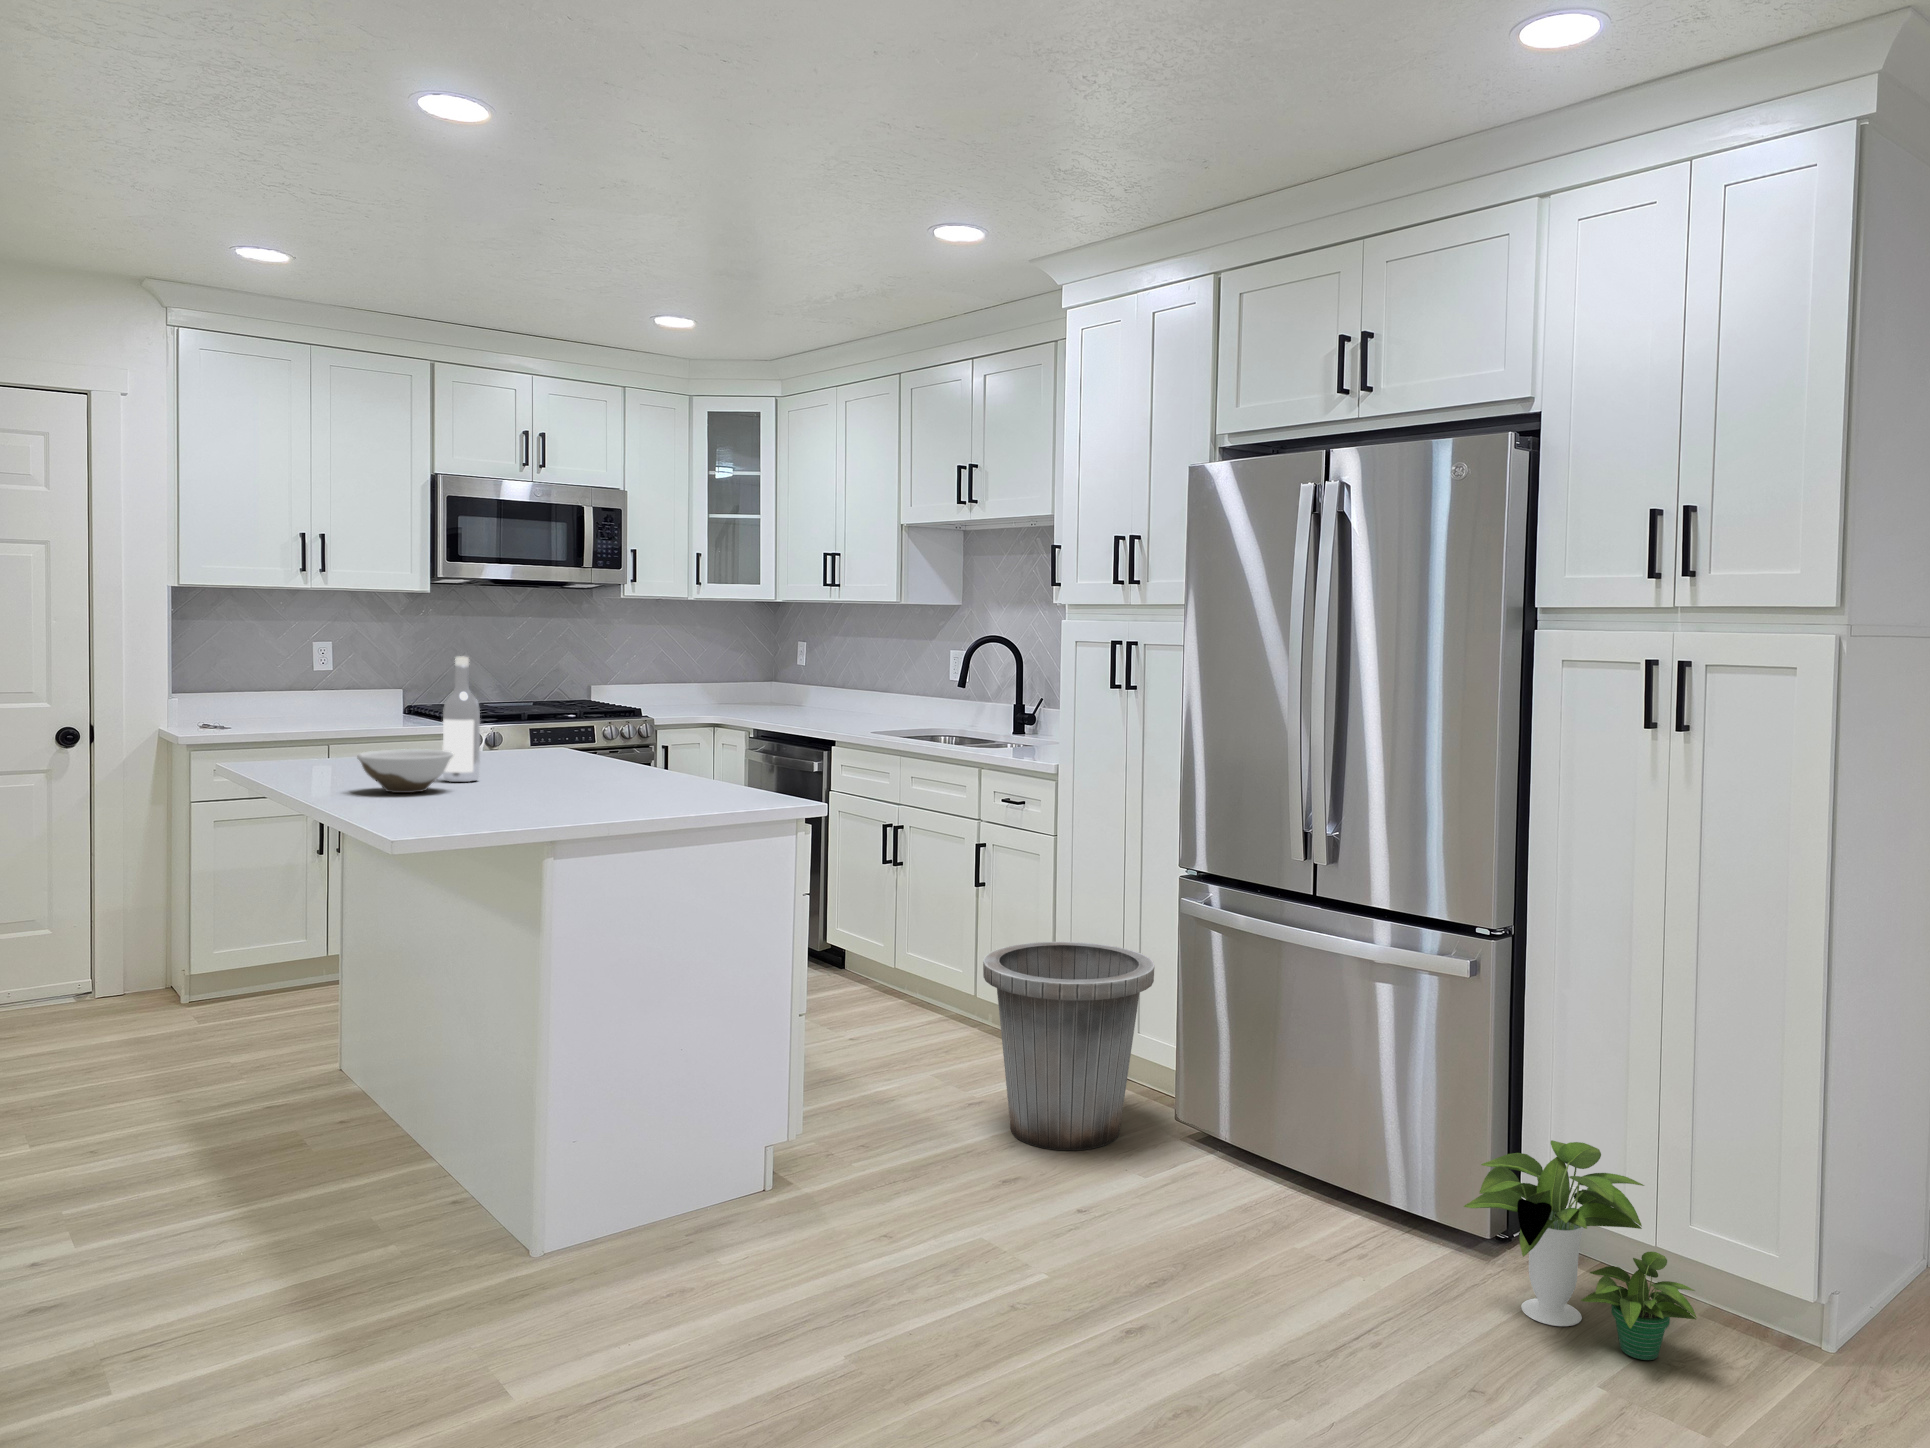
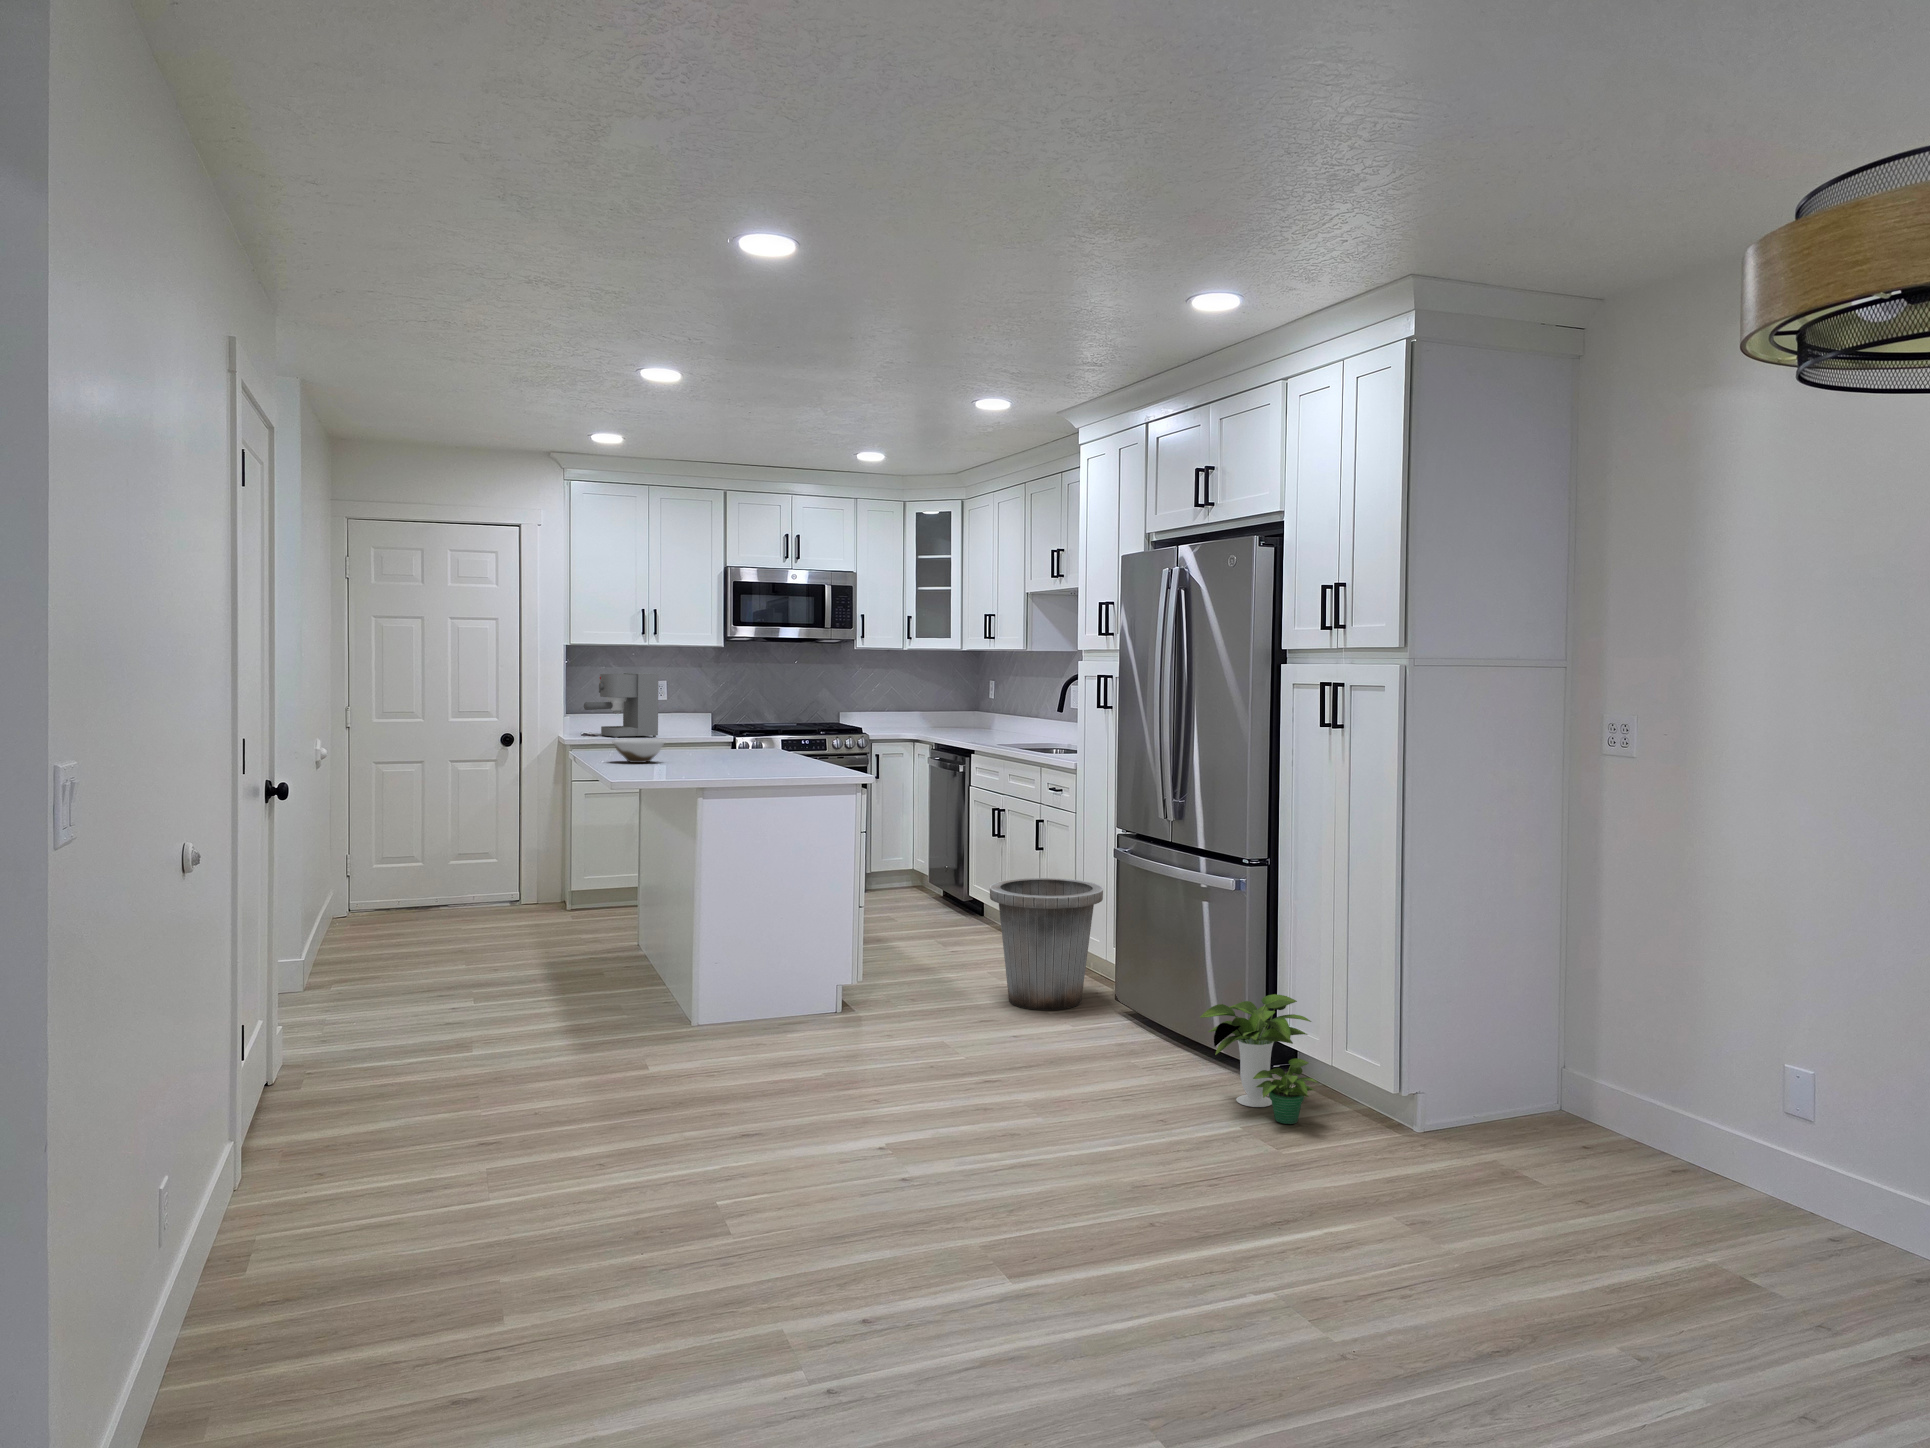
coffee maker: none [205,630,331,732] -> present [584,673,659,738]
wine bottle: present [443,657,480,782] -> none [668,686,690,760]

